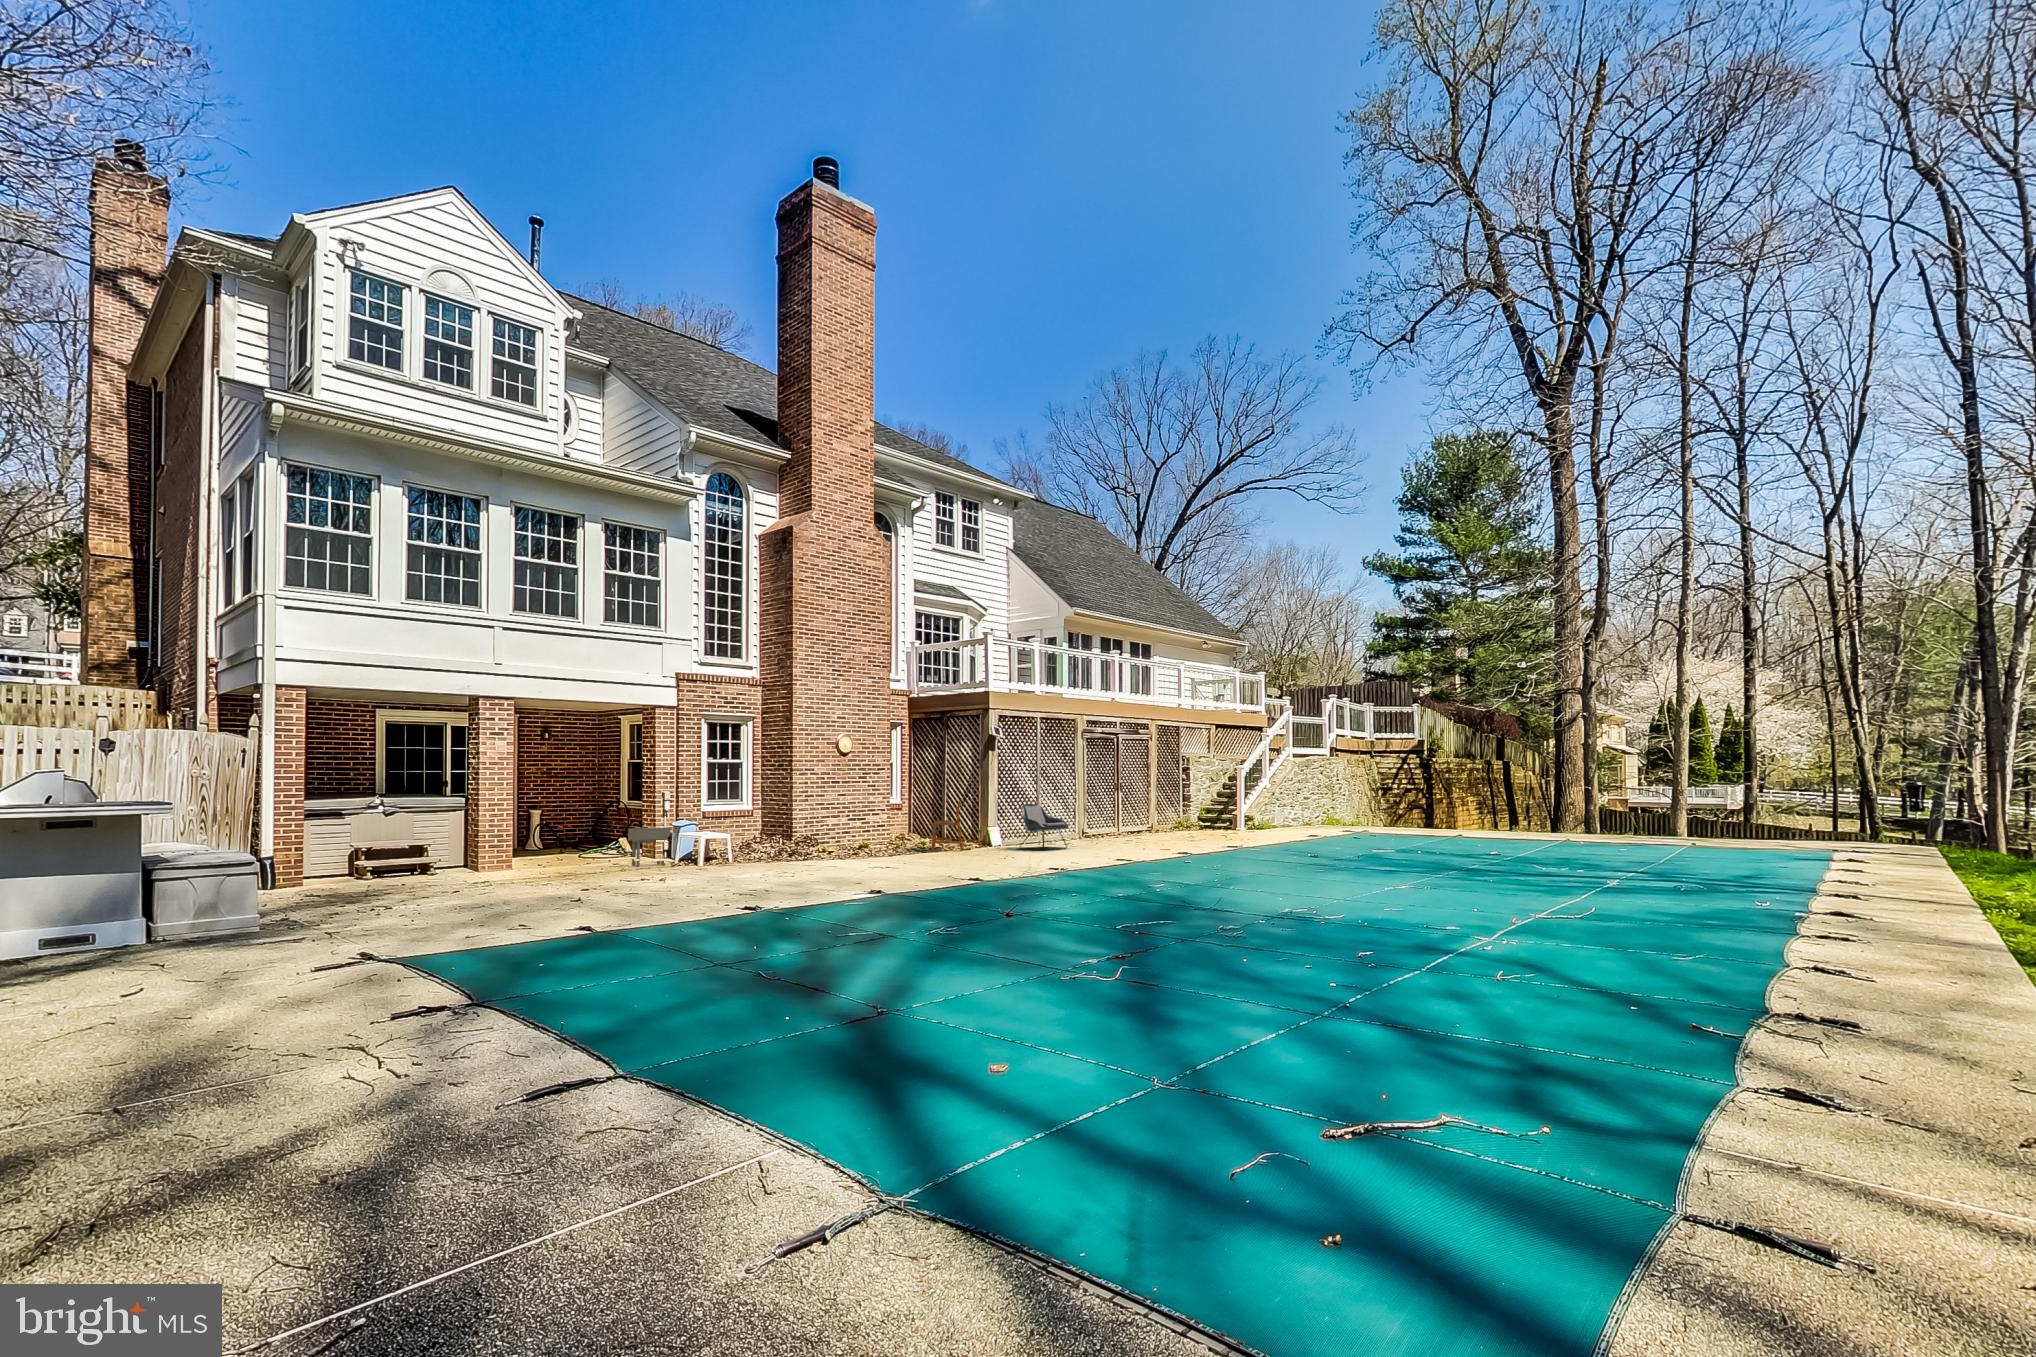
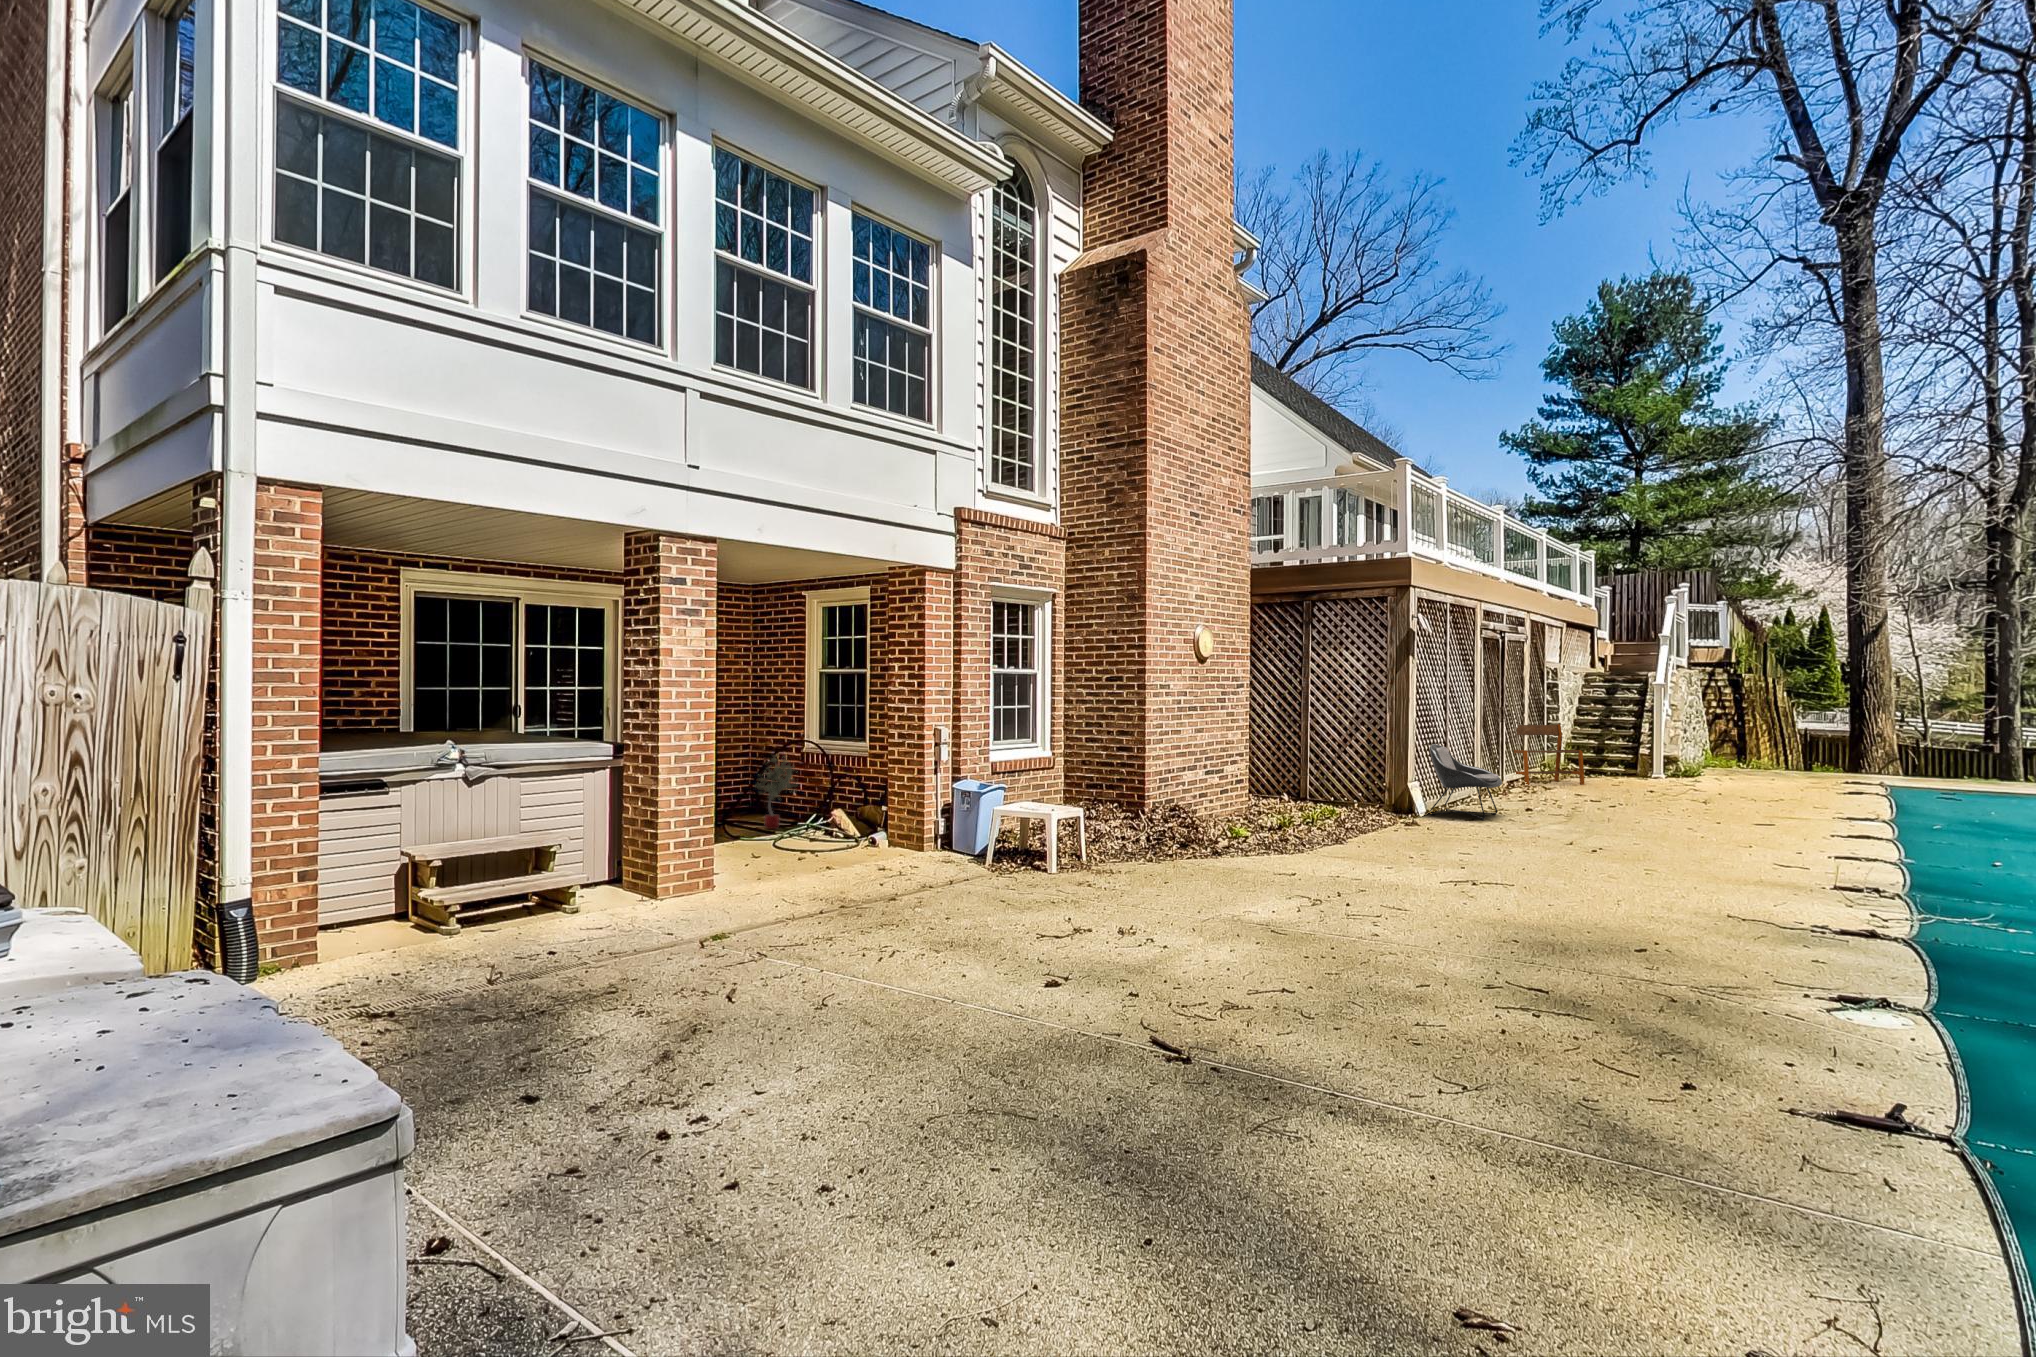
bench: present [931,801,963,851] -> present [1514,724,1584,785]
potted tree: none [589,813,615,857] -> present [755,756,798,829]
side table: present [628,827,670,867] -> none [896,789,974,866]

